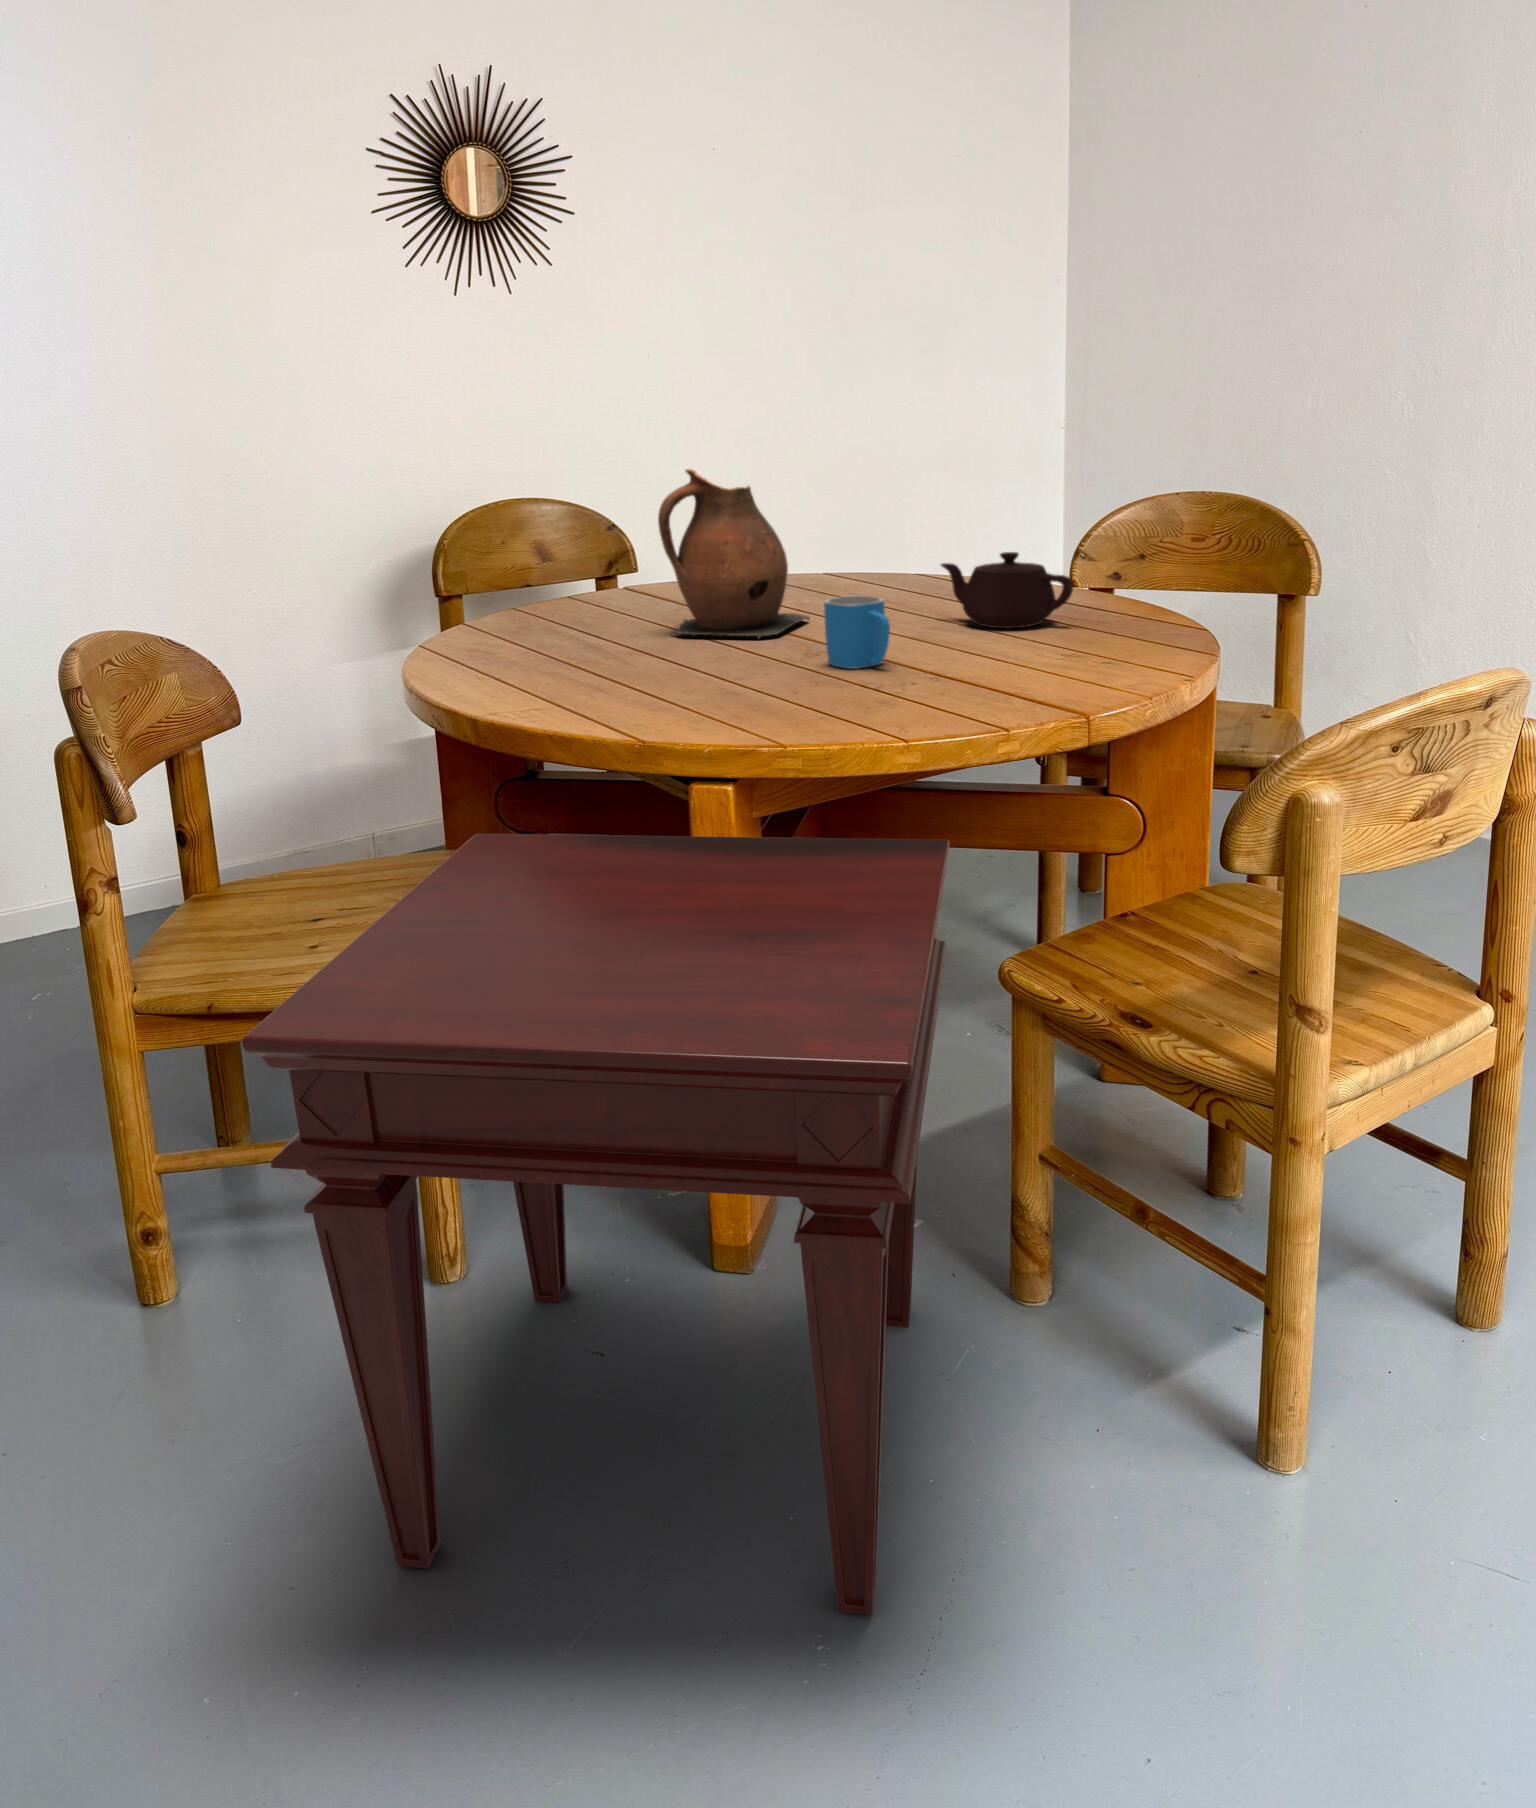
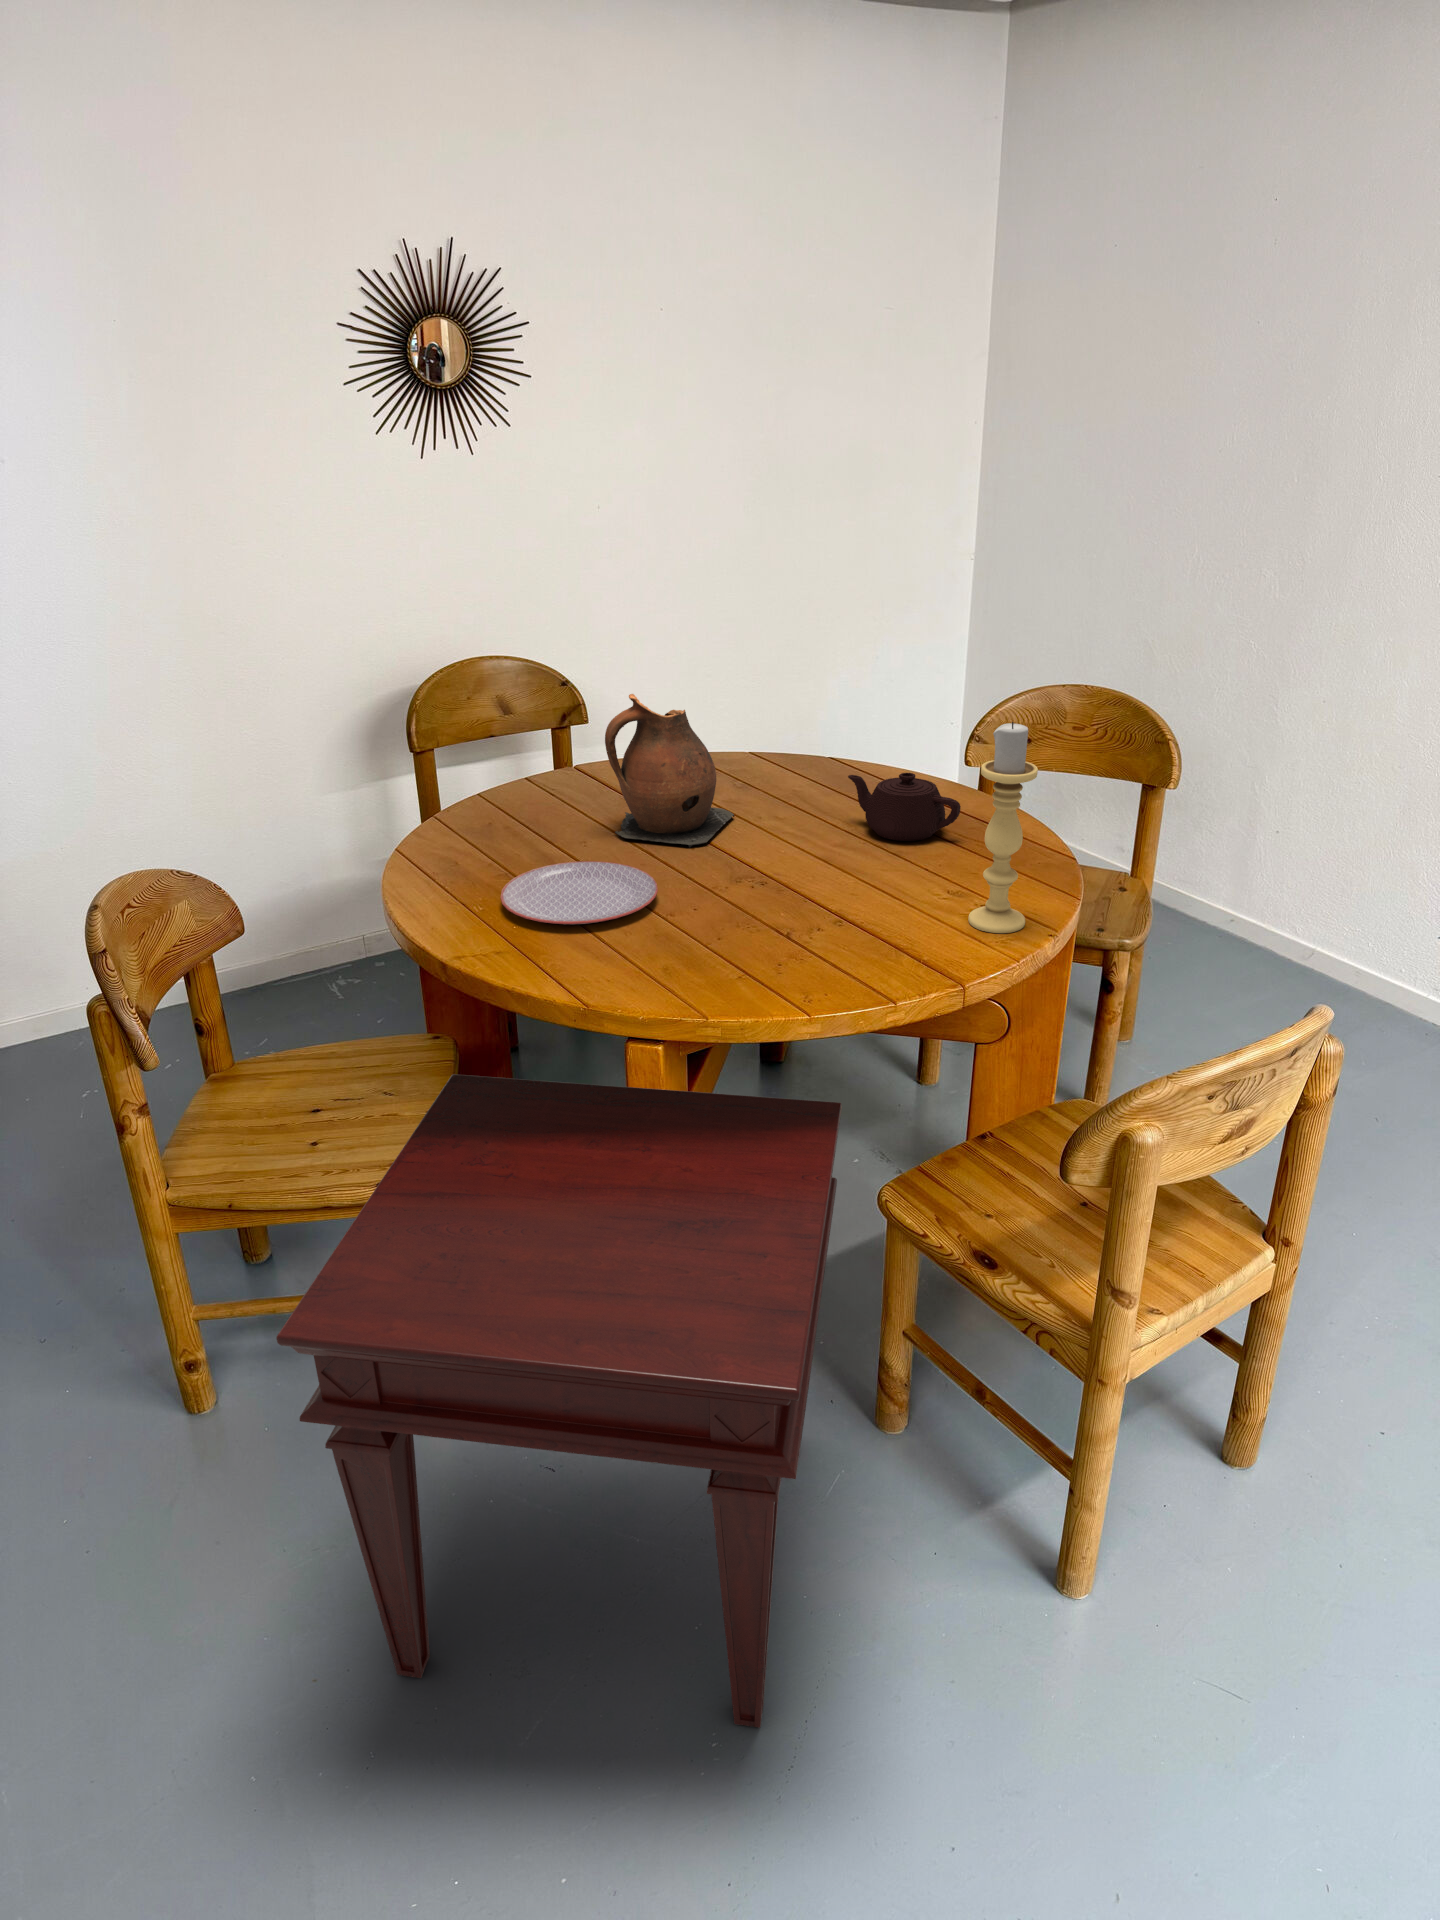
candle holder: none [1091,418,1165,678] -> present [968,722,1038,933]
mug: present [824,595,890,669] -> none [746,836,801,904]
plate: none [536,642,721,688] -> present [501,861,658,924]

